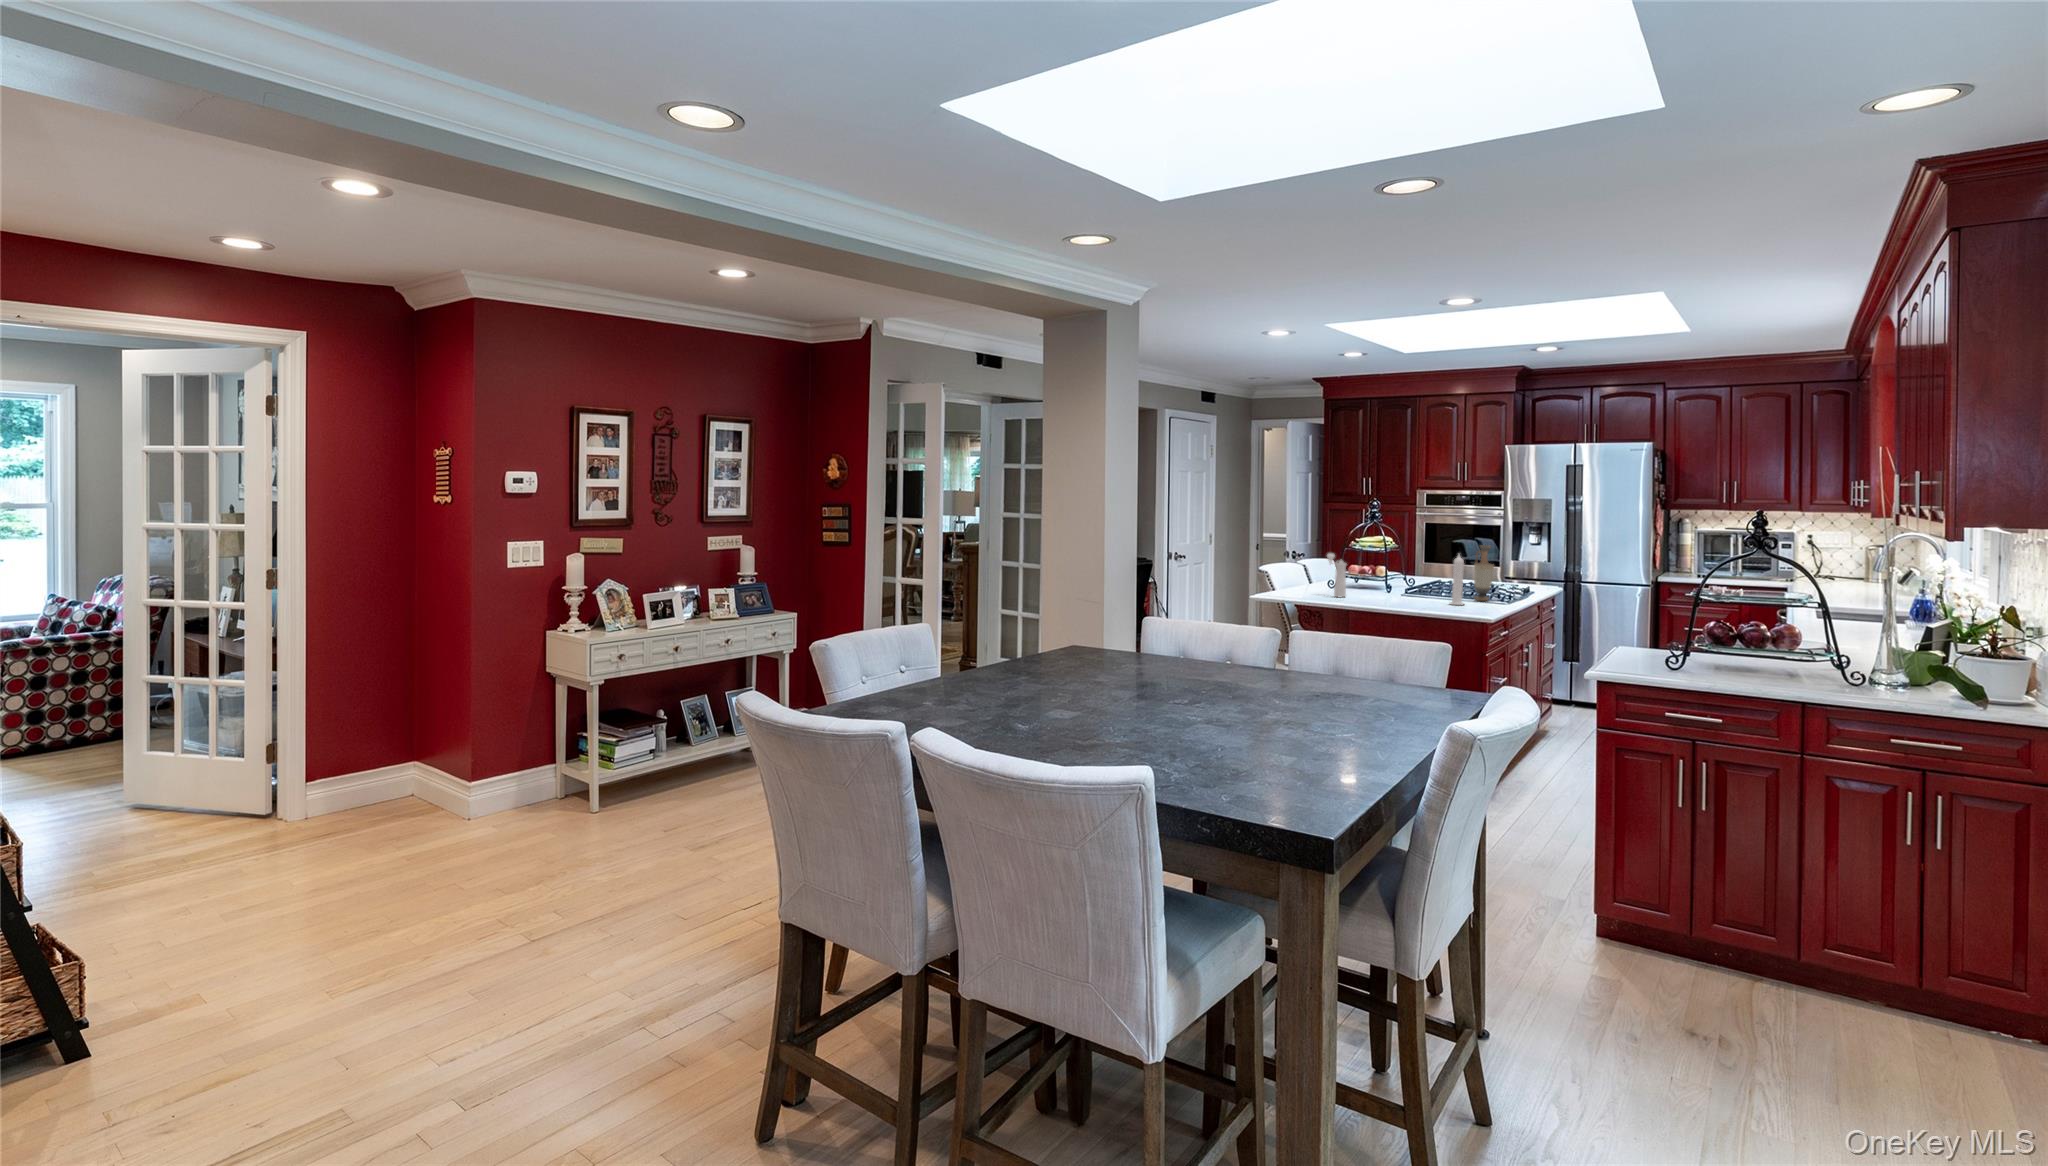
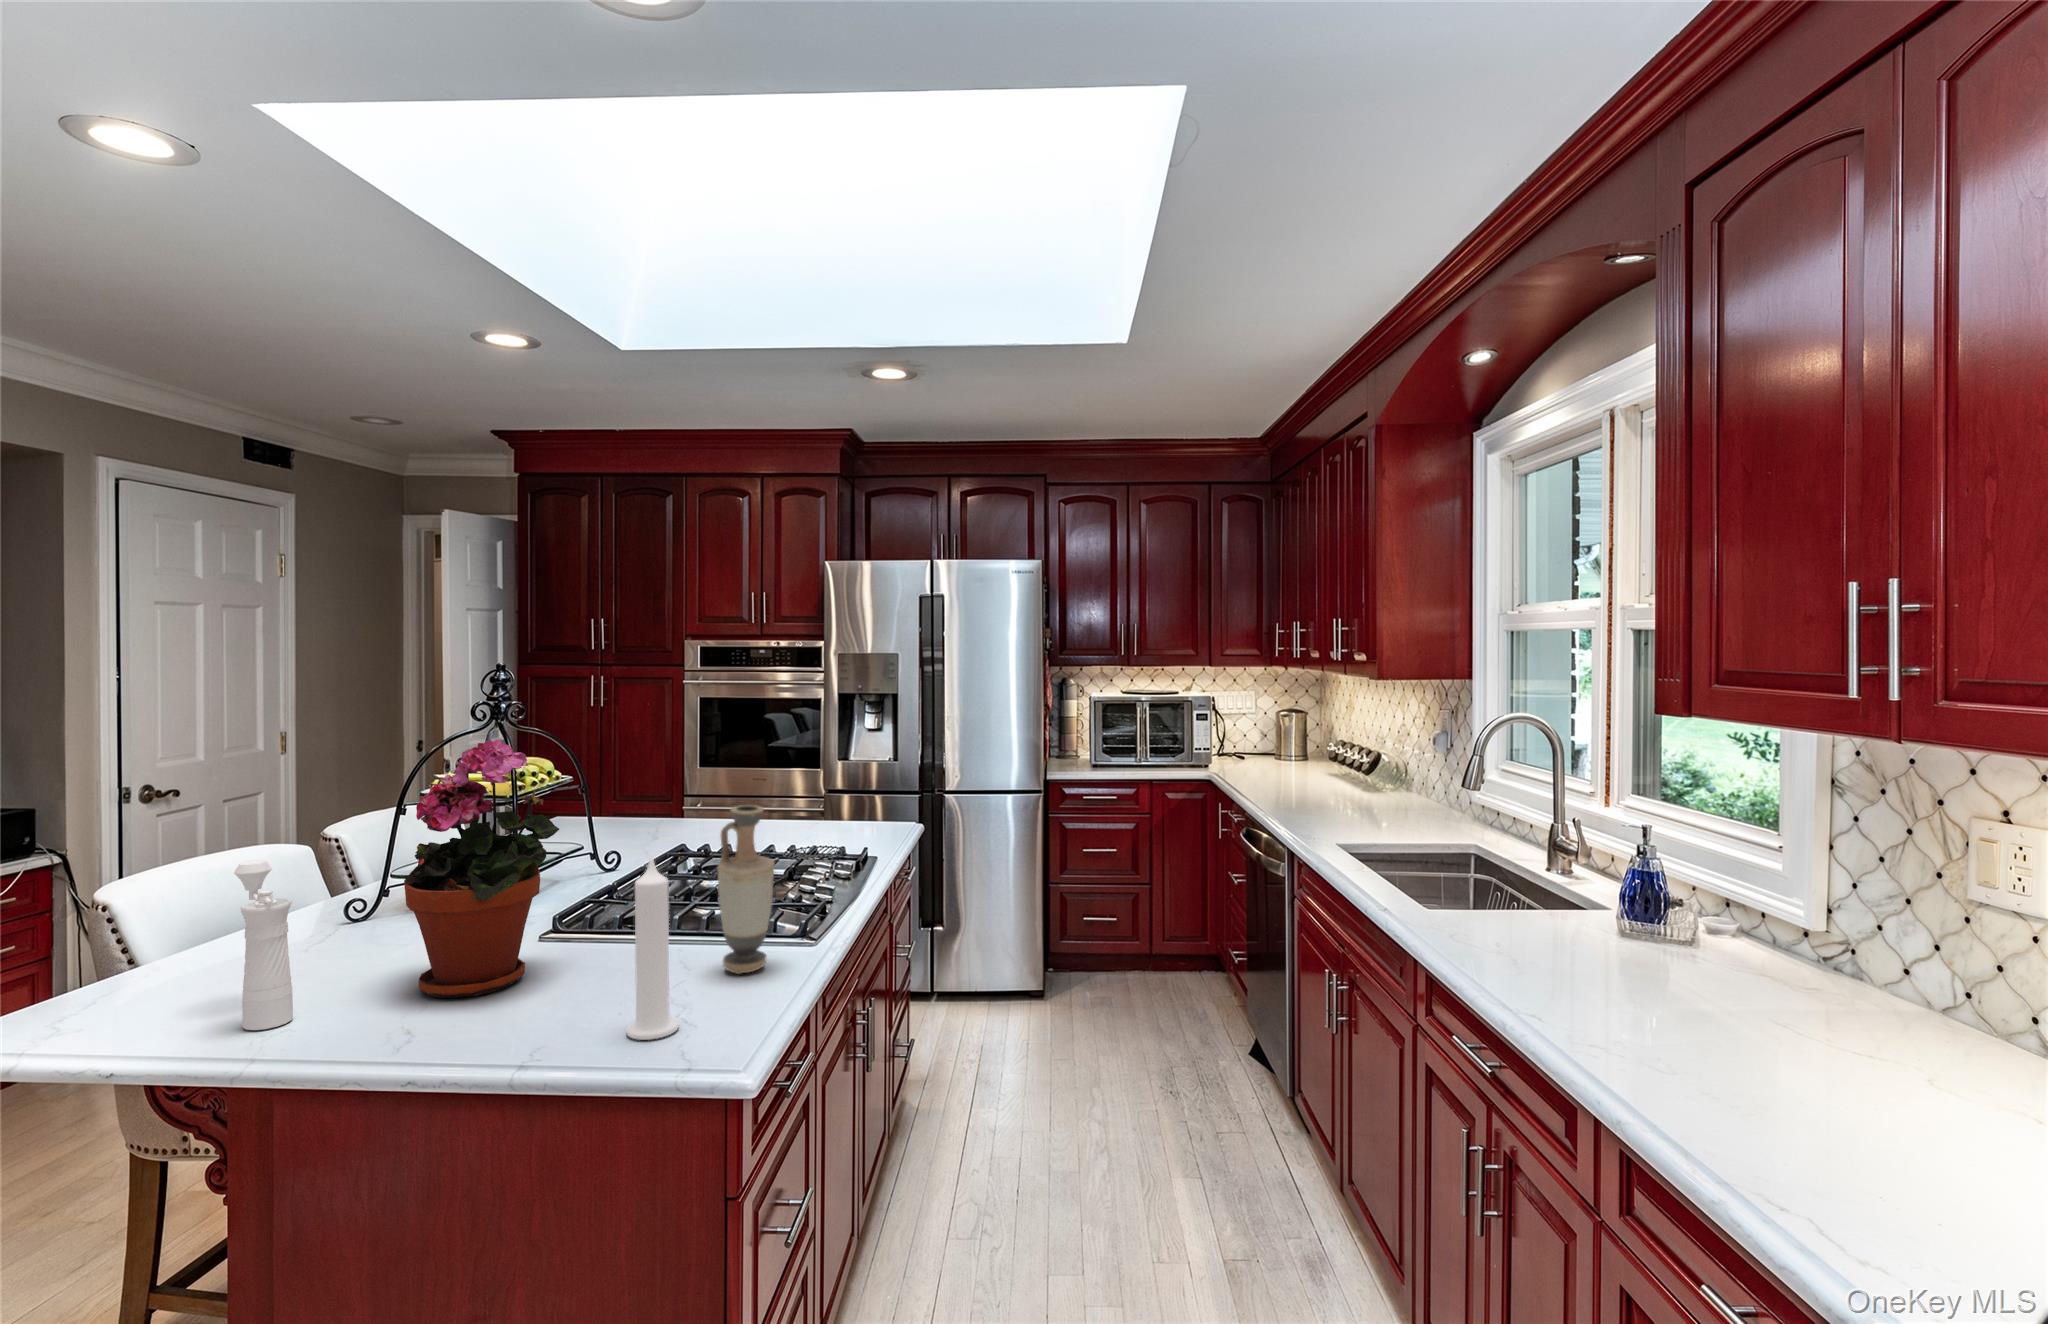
potted plant: none [1372,520,1418,598] -> present [404,740,559,998]

